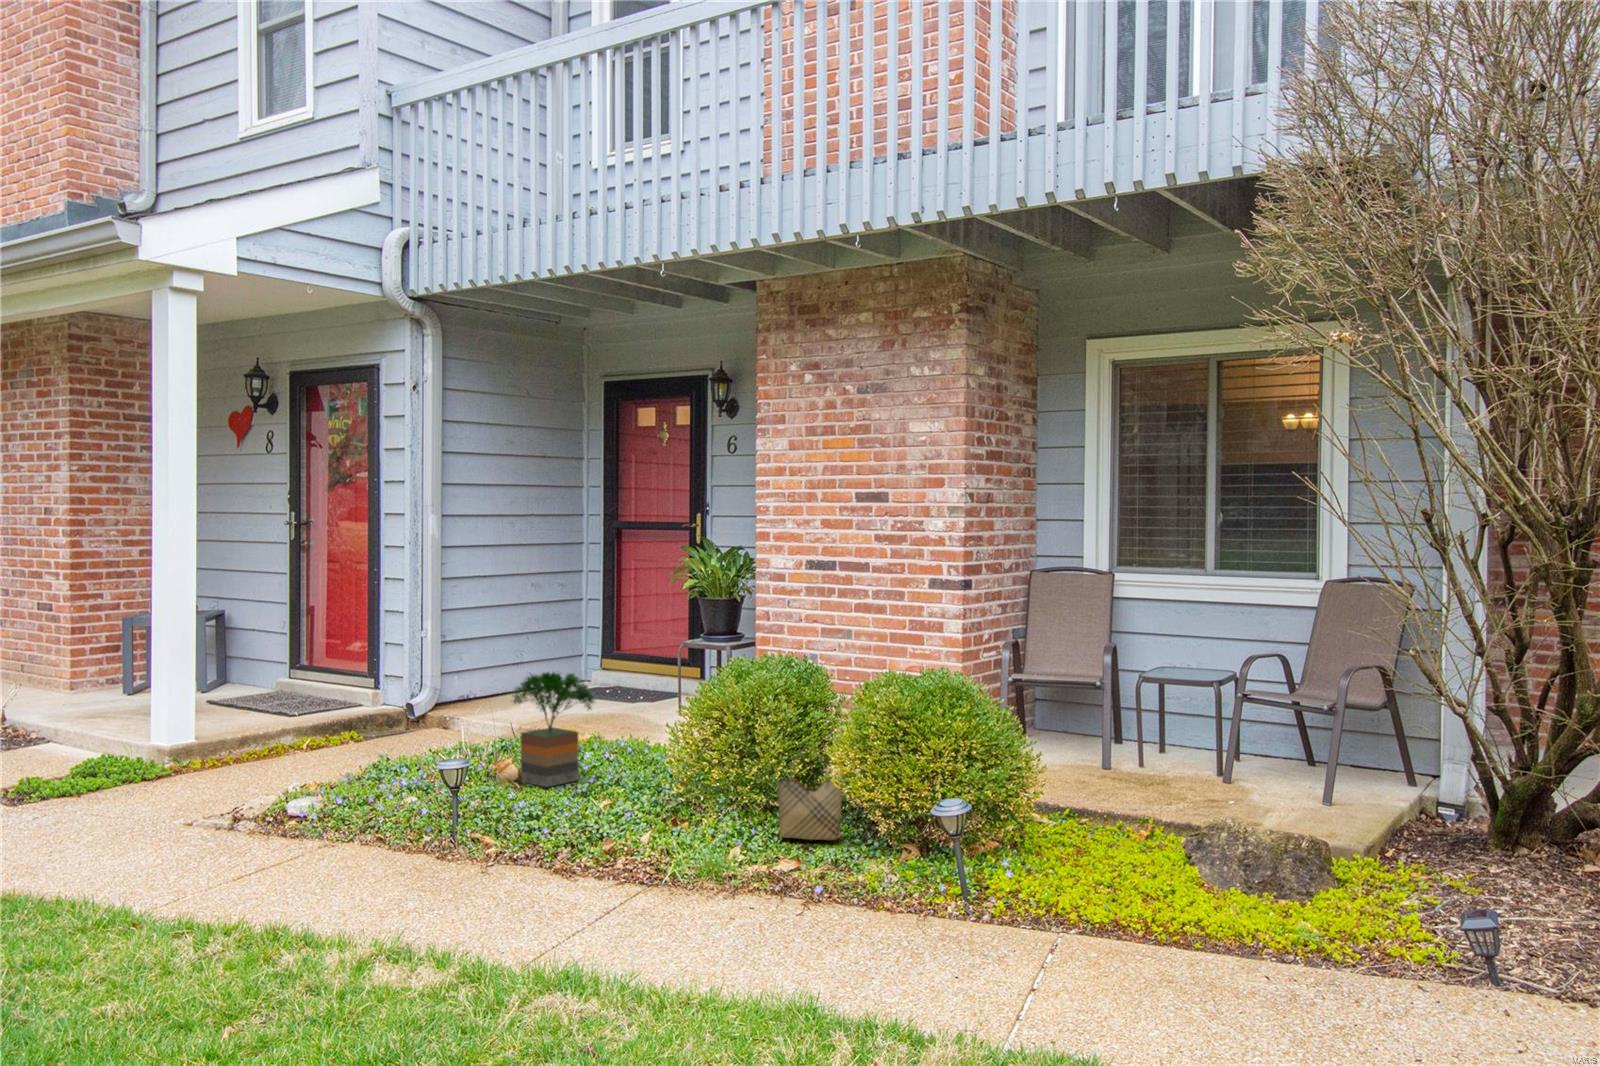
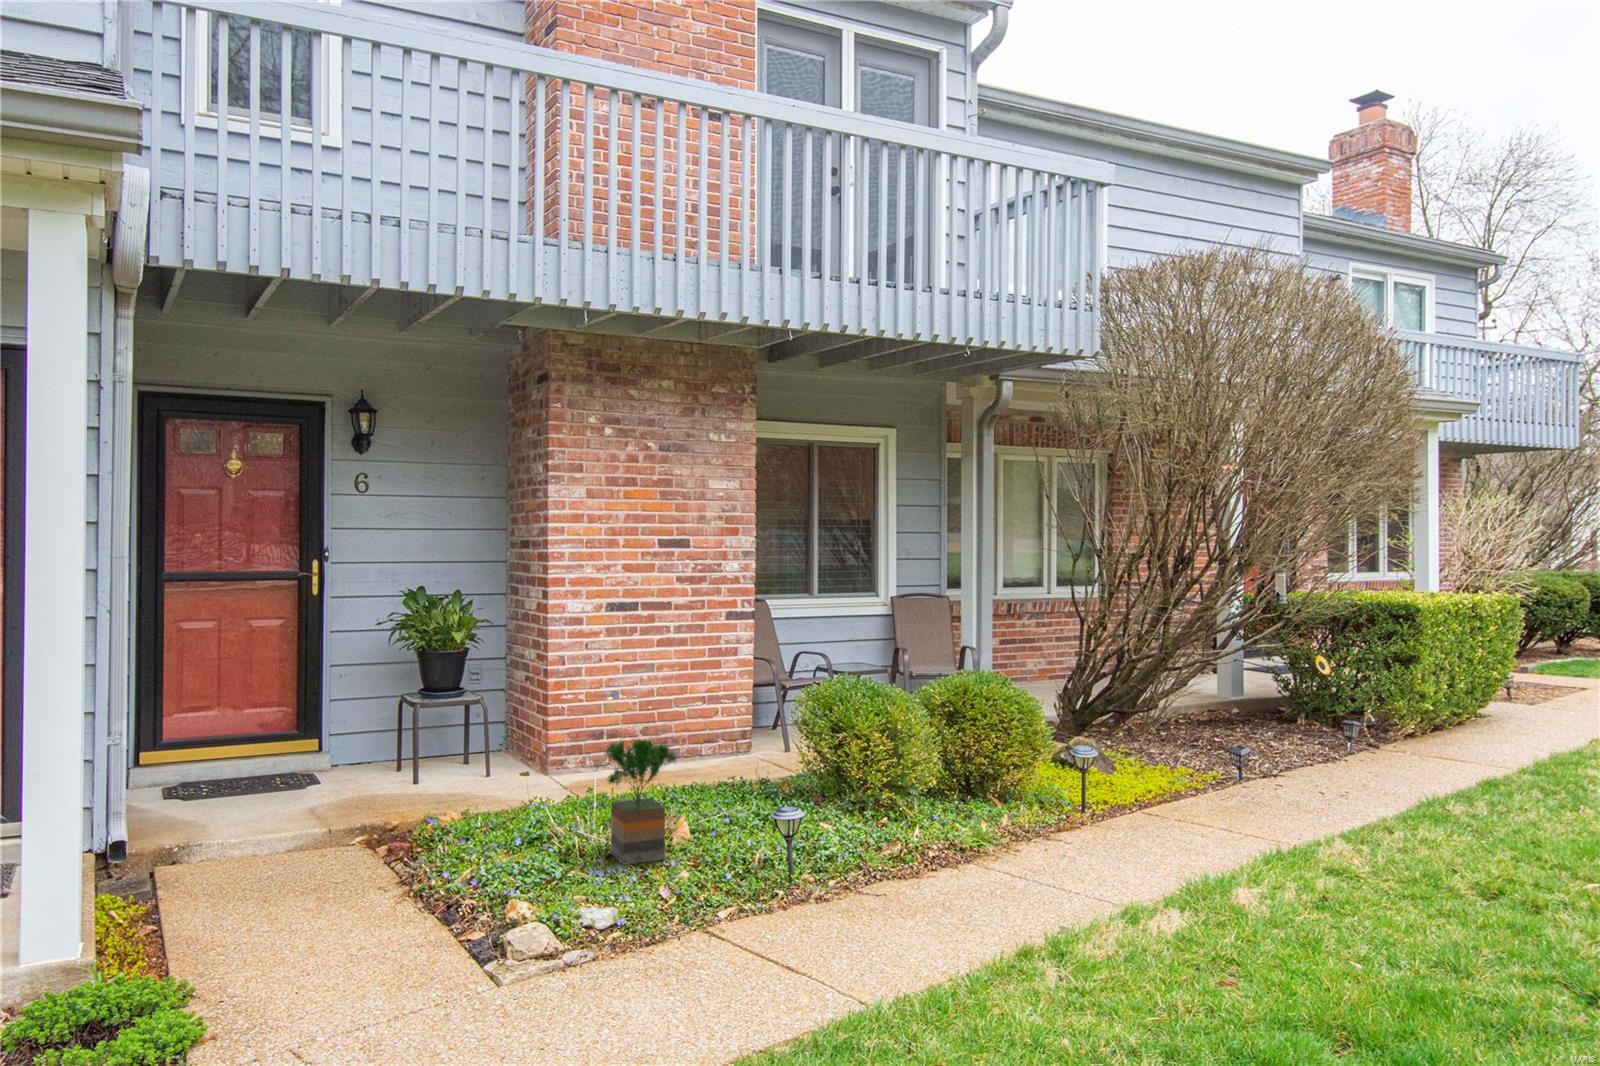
woven basket: present [777,745,842,840] -> none [894,748,929,824]

